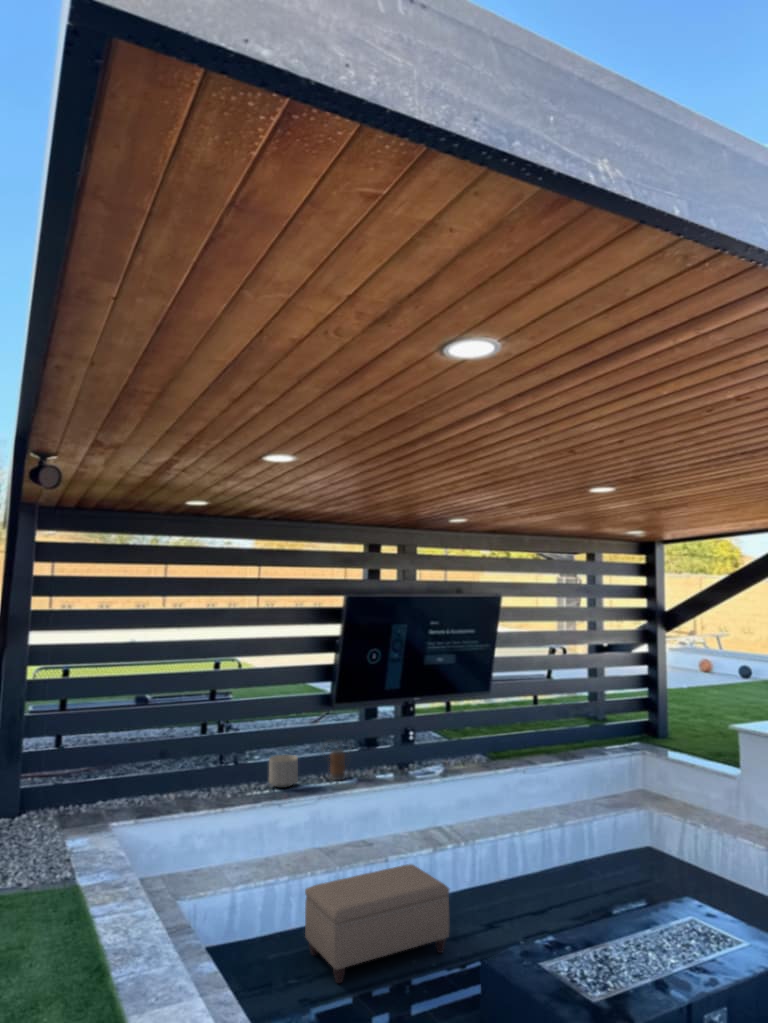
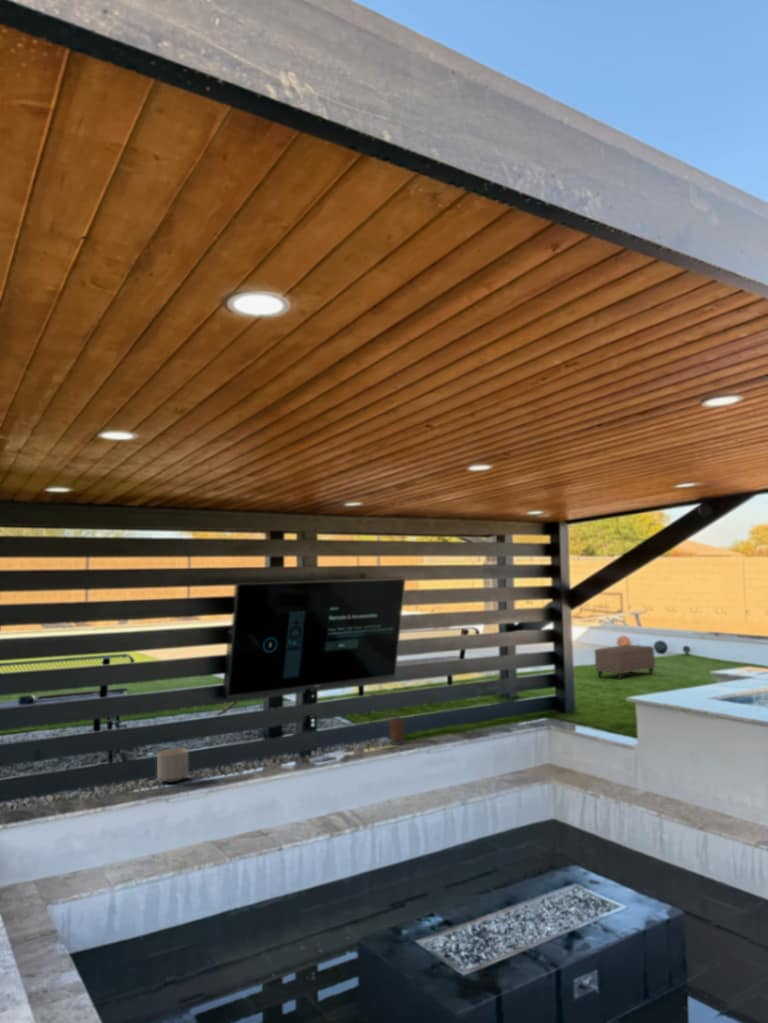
watering can: present [324,749,351,780] -> present [389,717,405,745]
ottoman: present [305,864,449,983] -> present [594,645,655,679]

